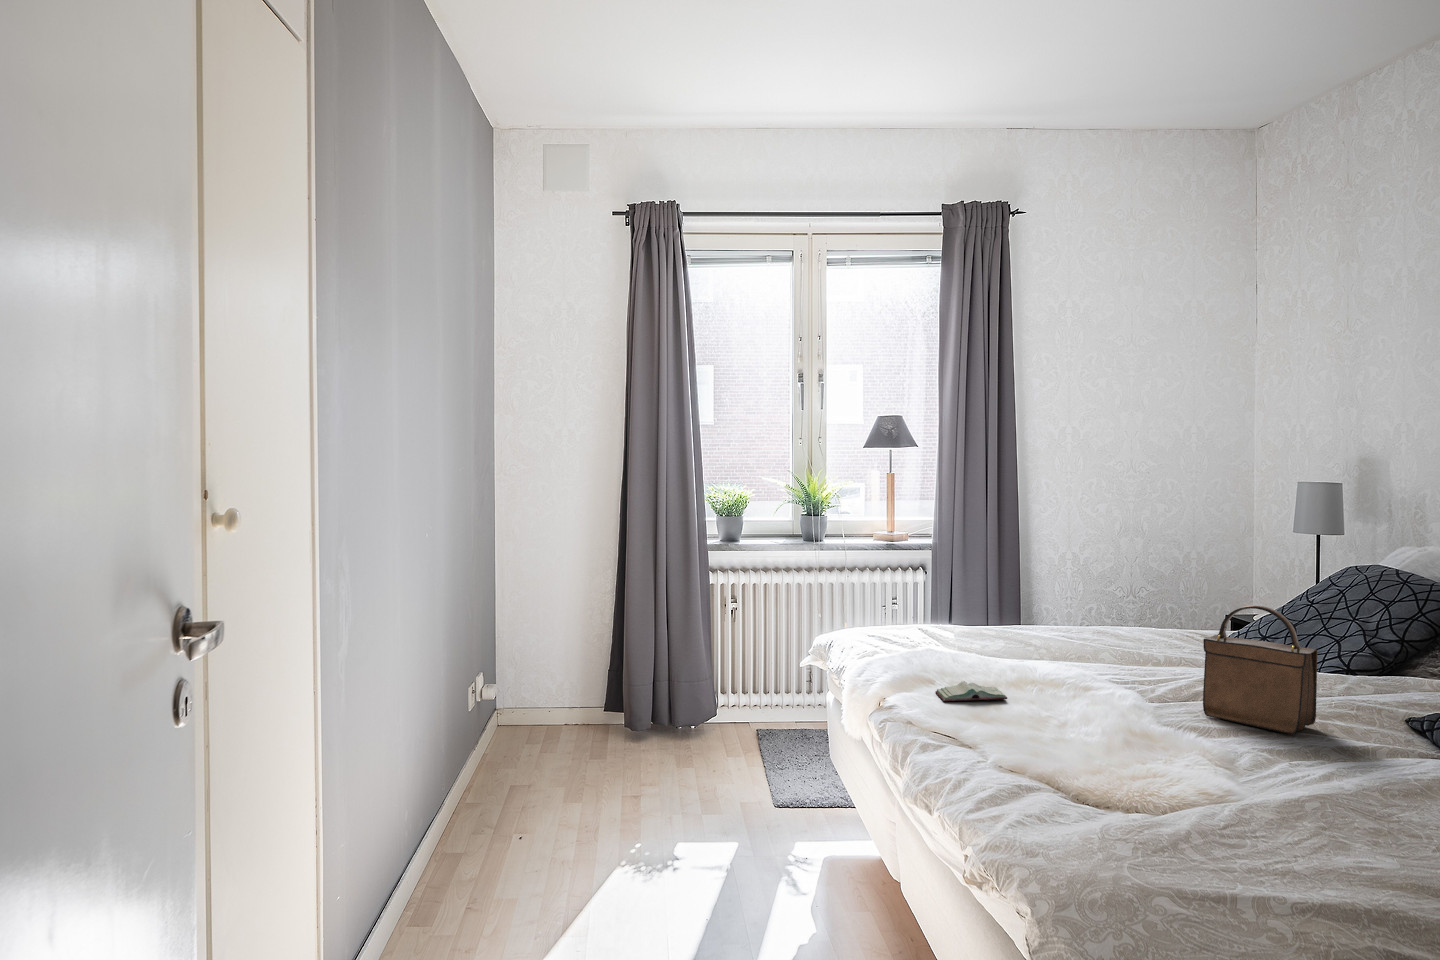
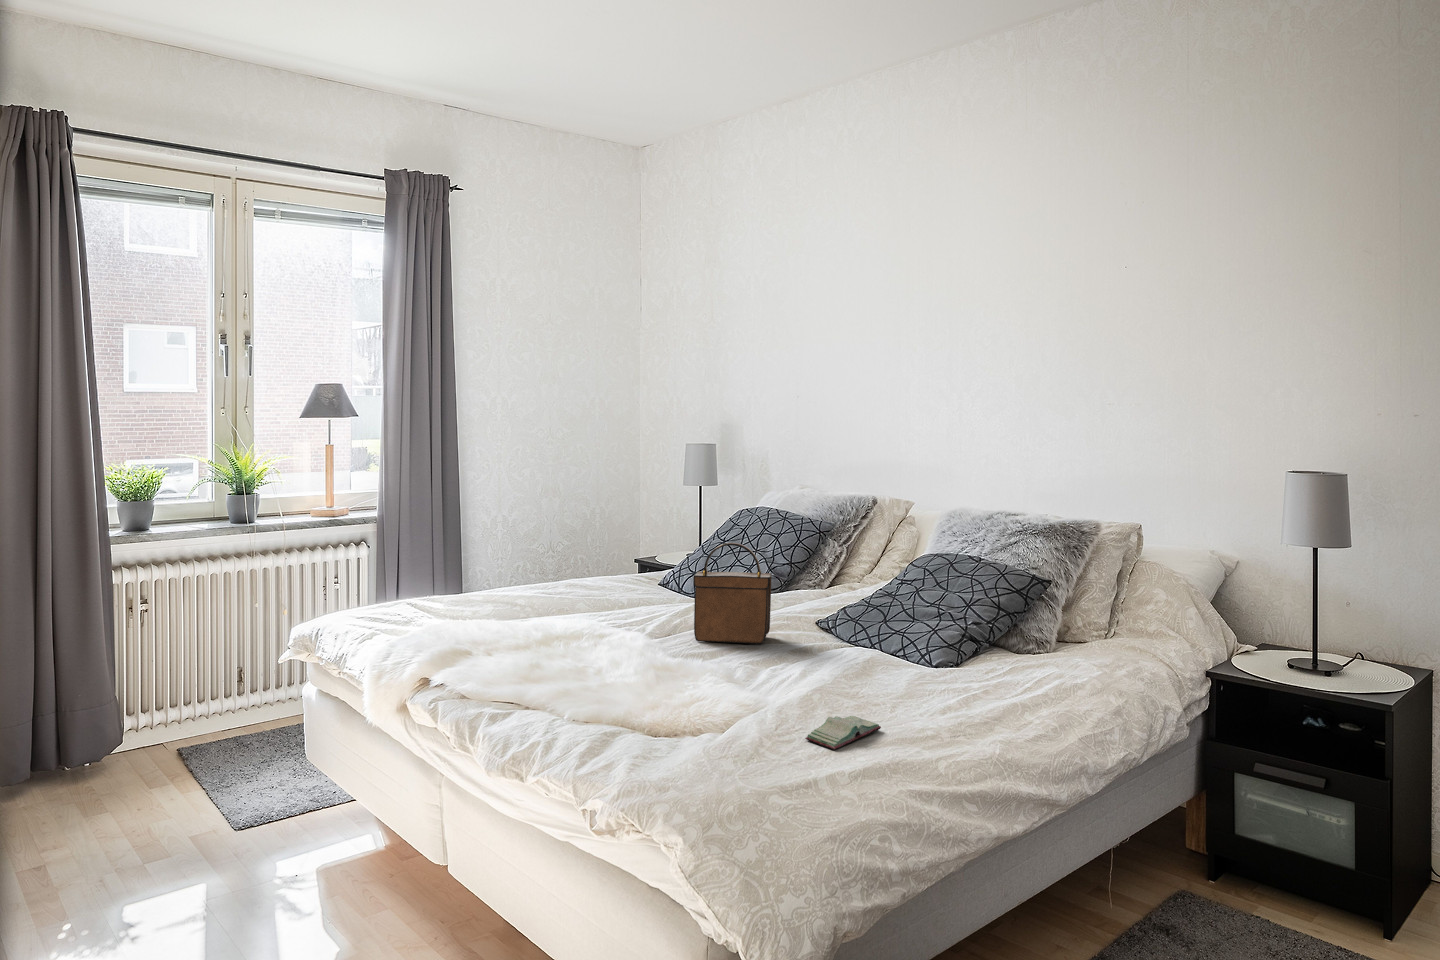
book: present [936,681,1007,701] -> present [805,716,881,750]

